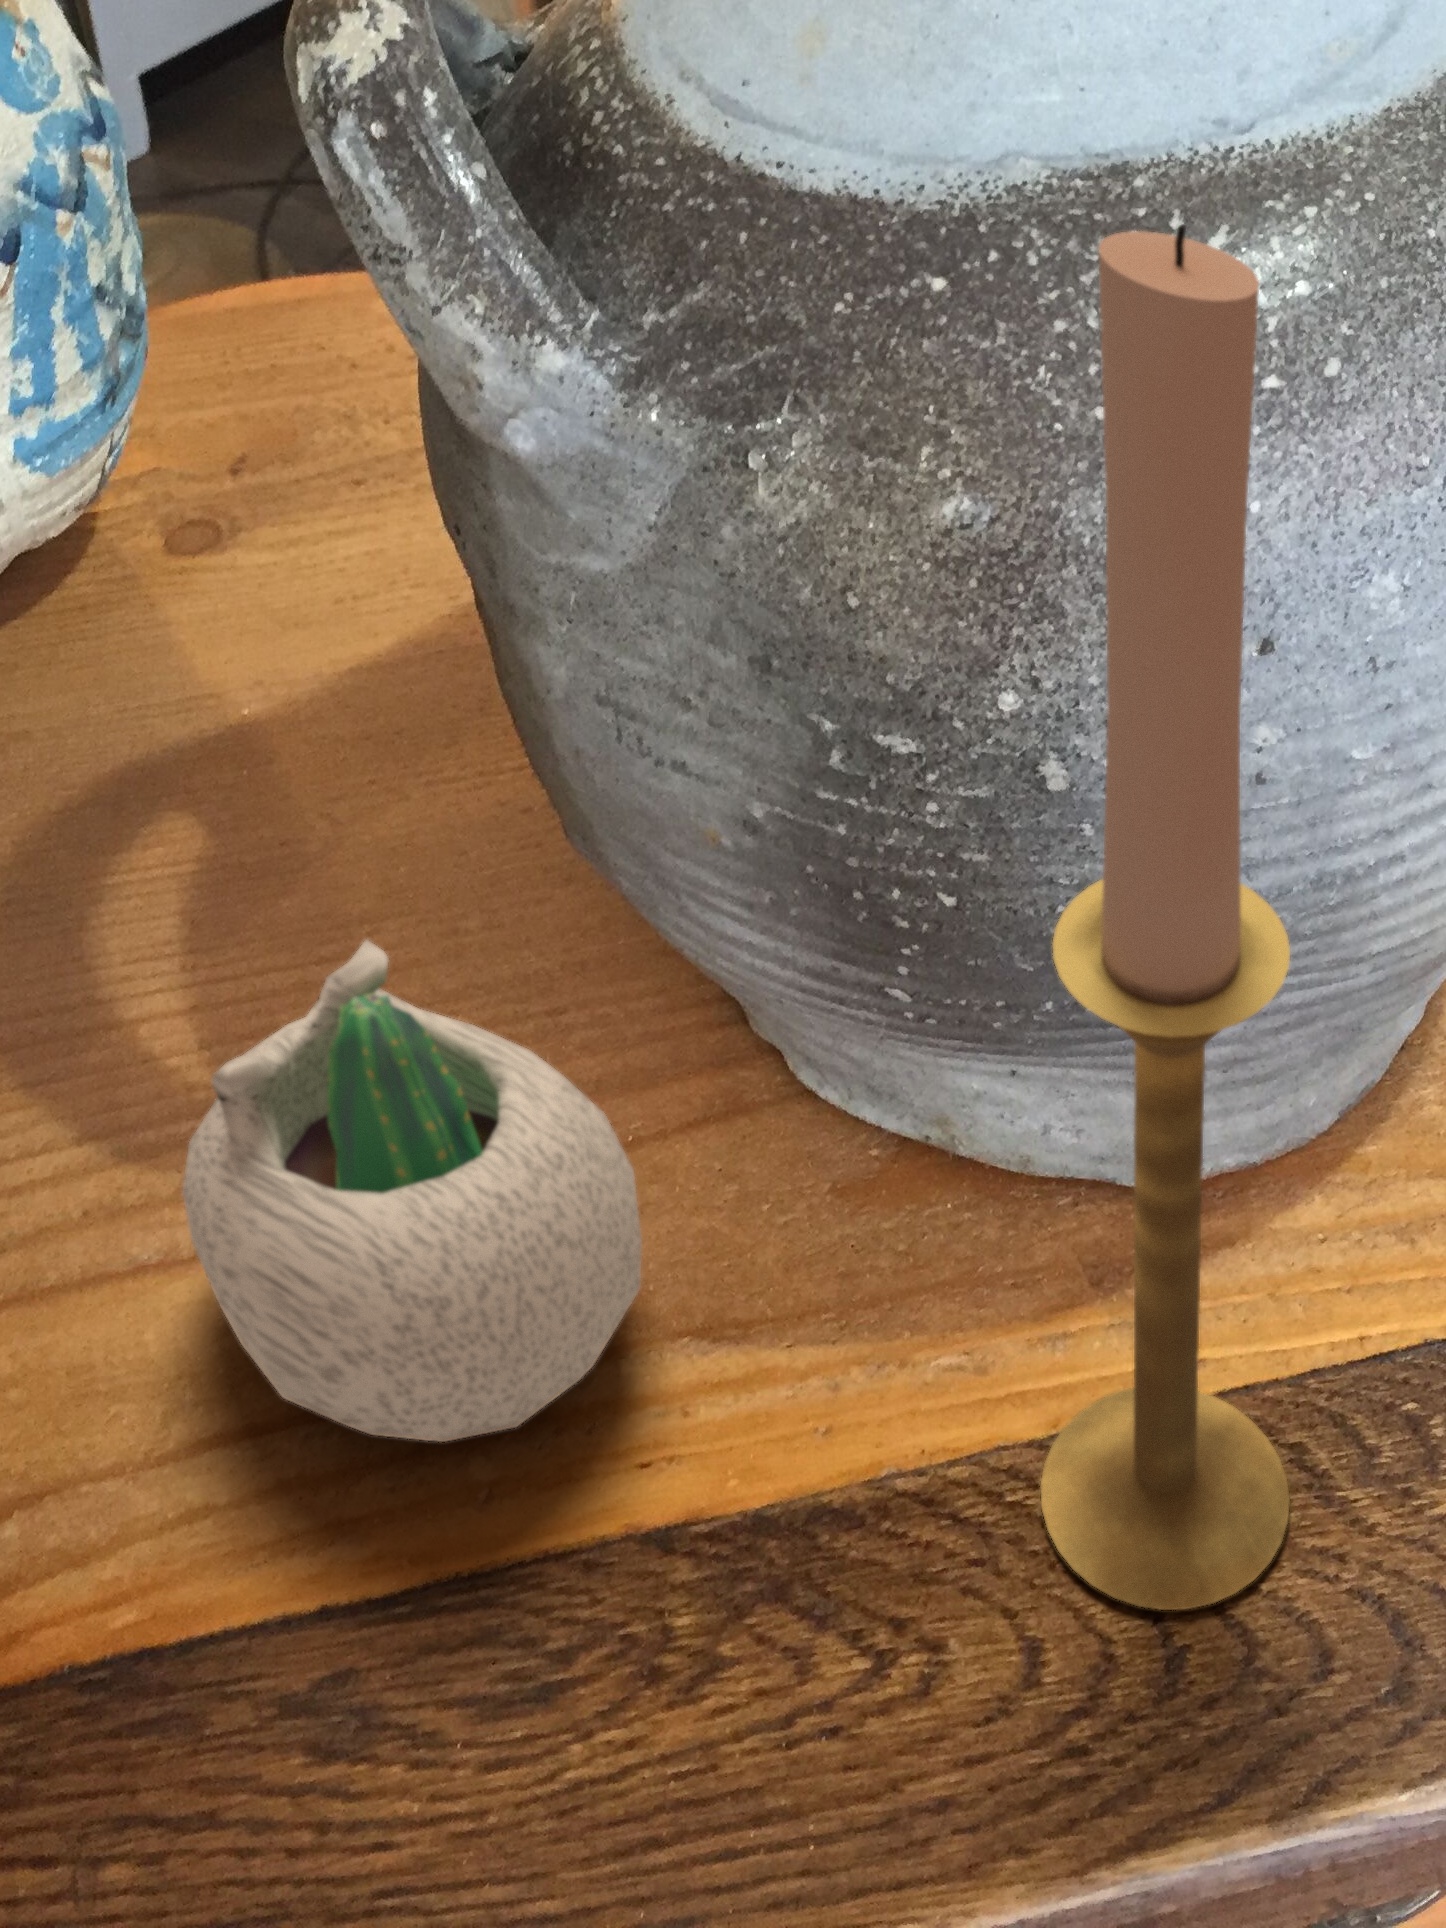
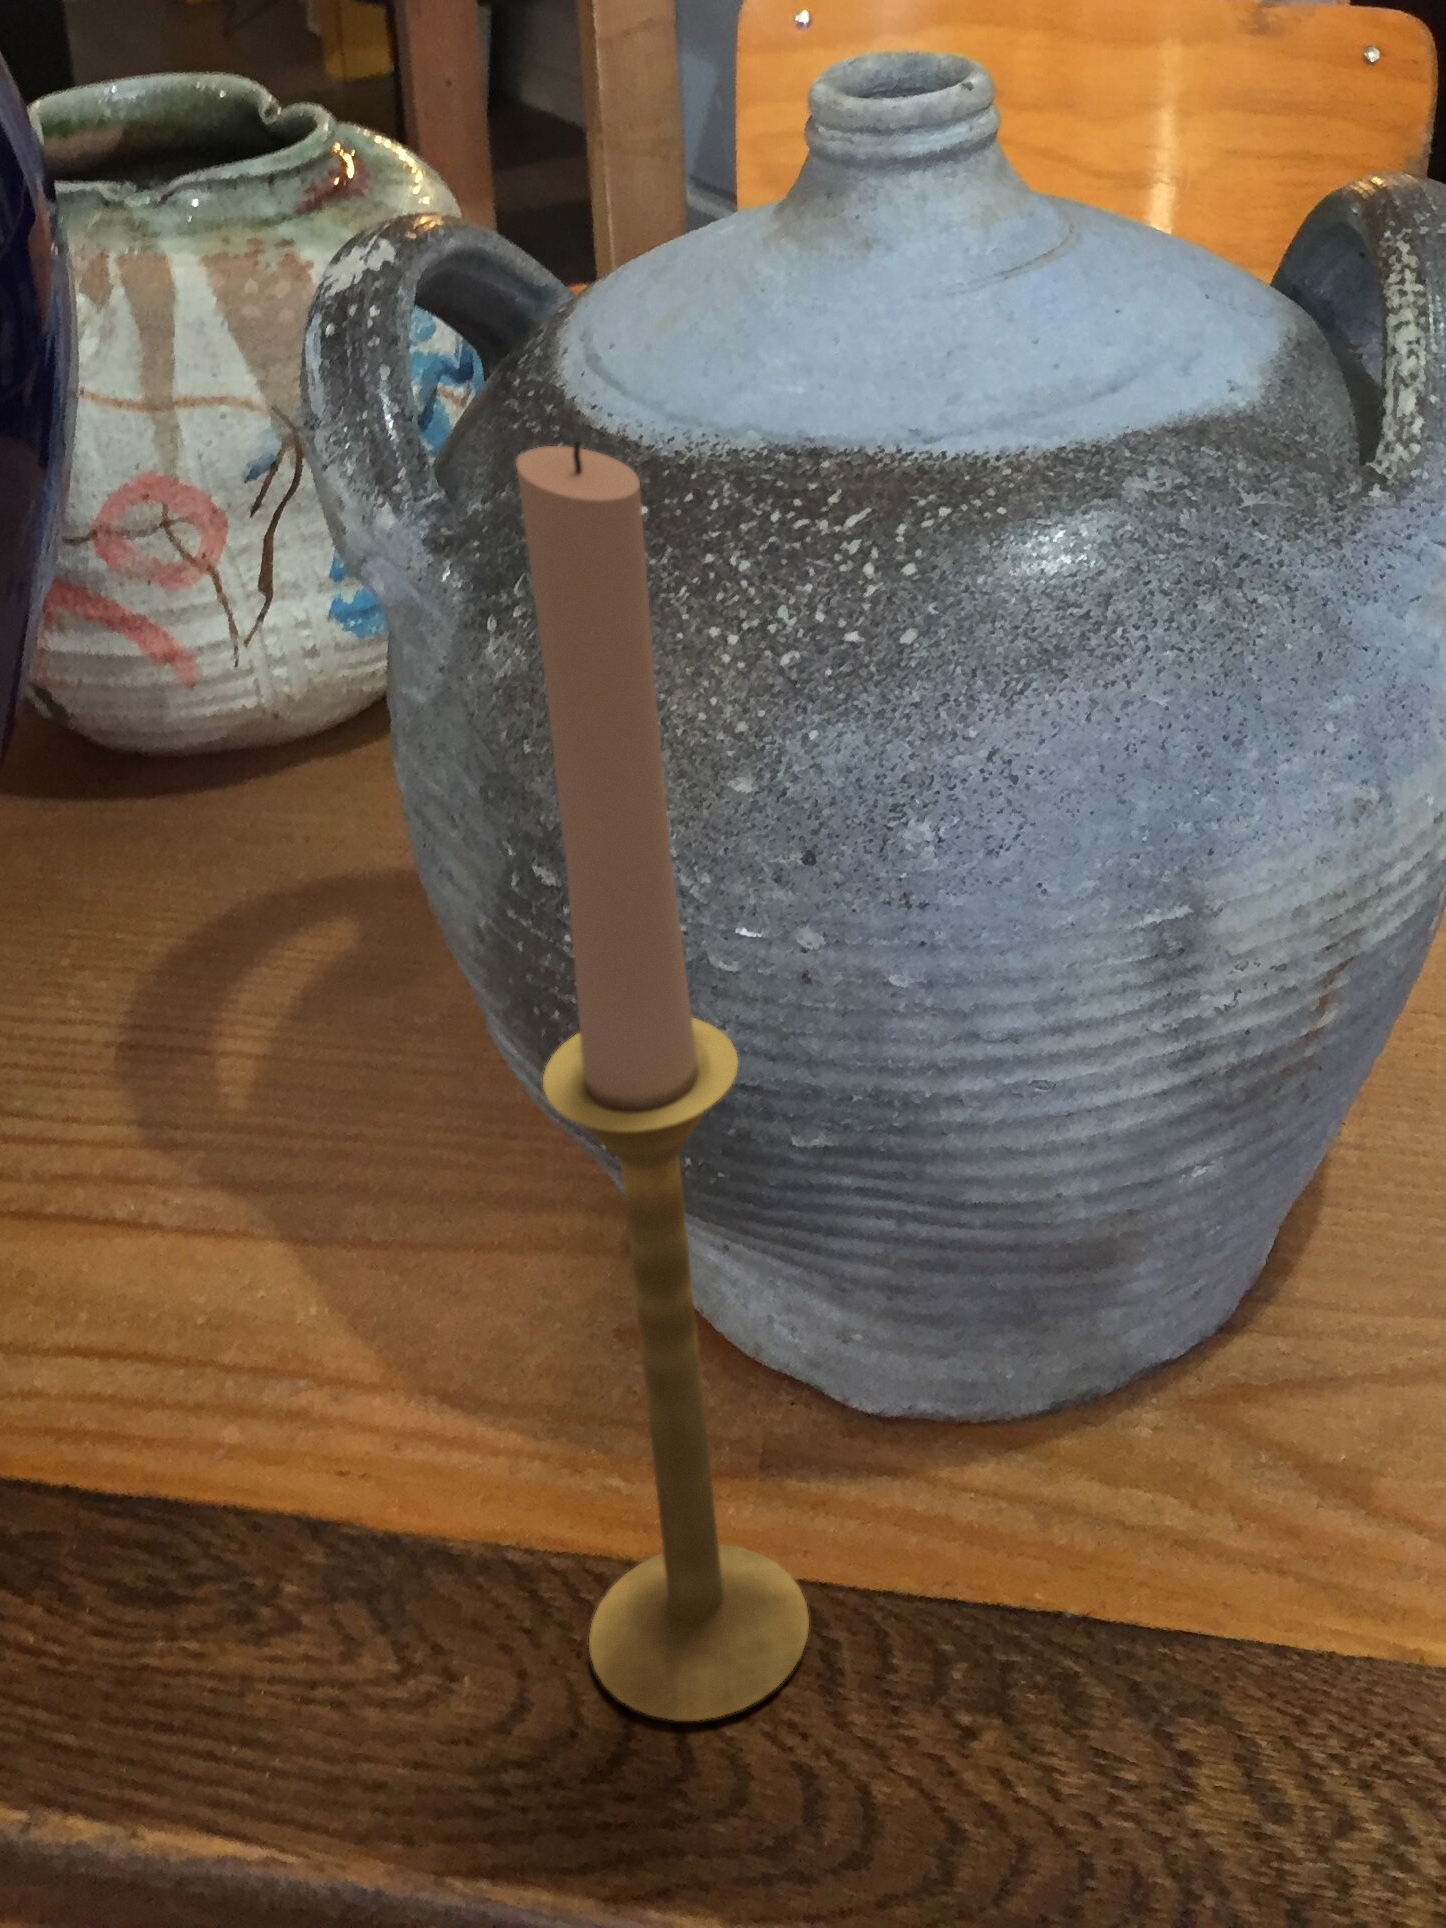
succulent planter: present [182,940,642,1442] -> none [102,984,425,1399]

